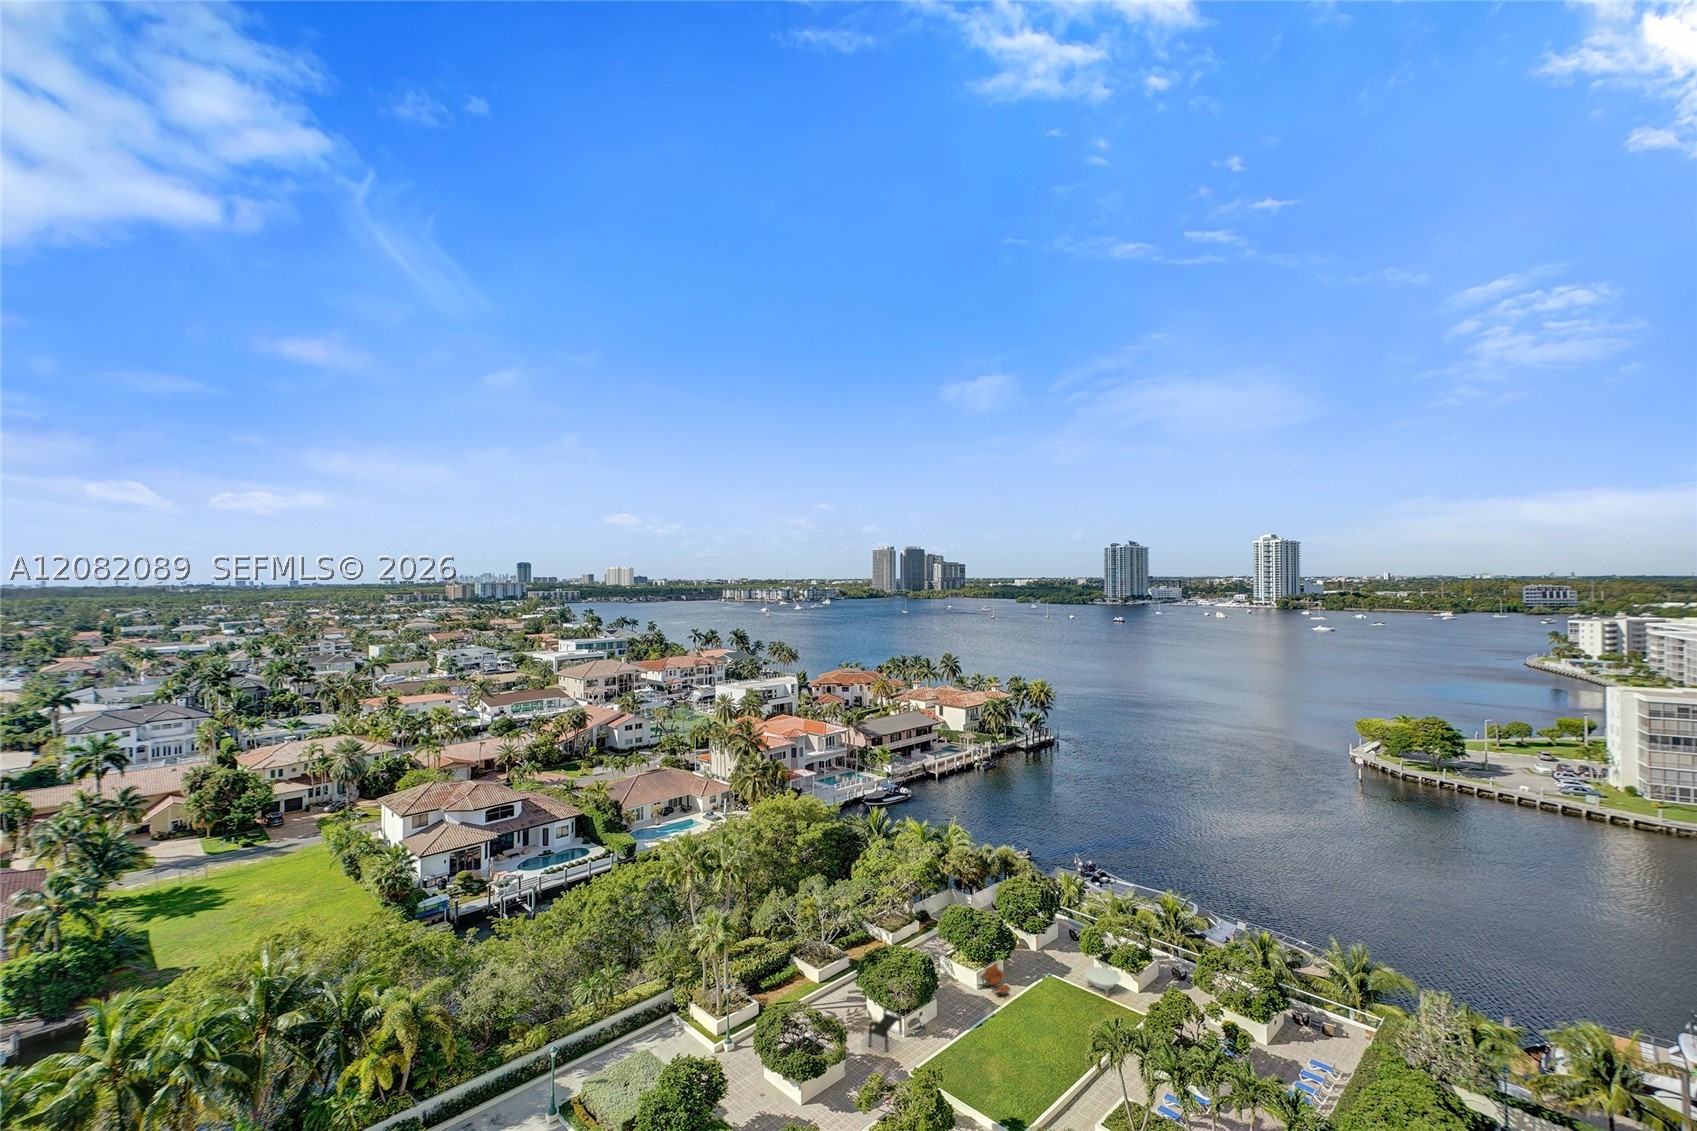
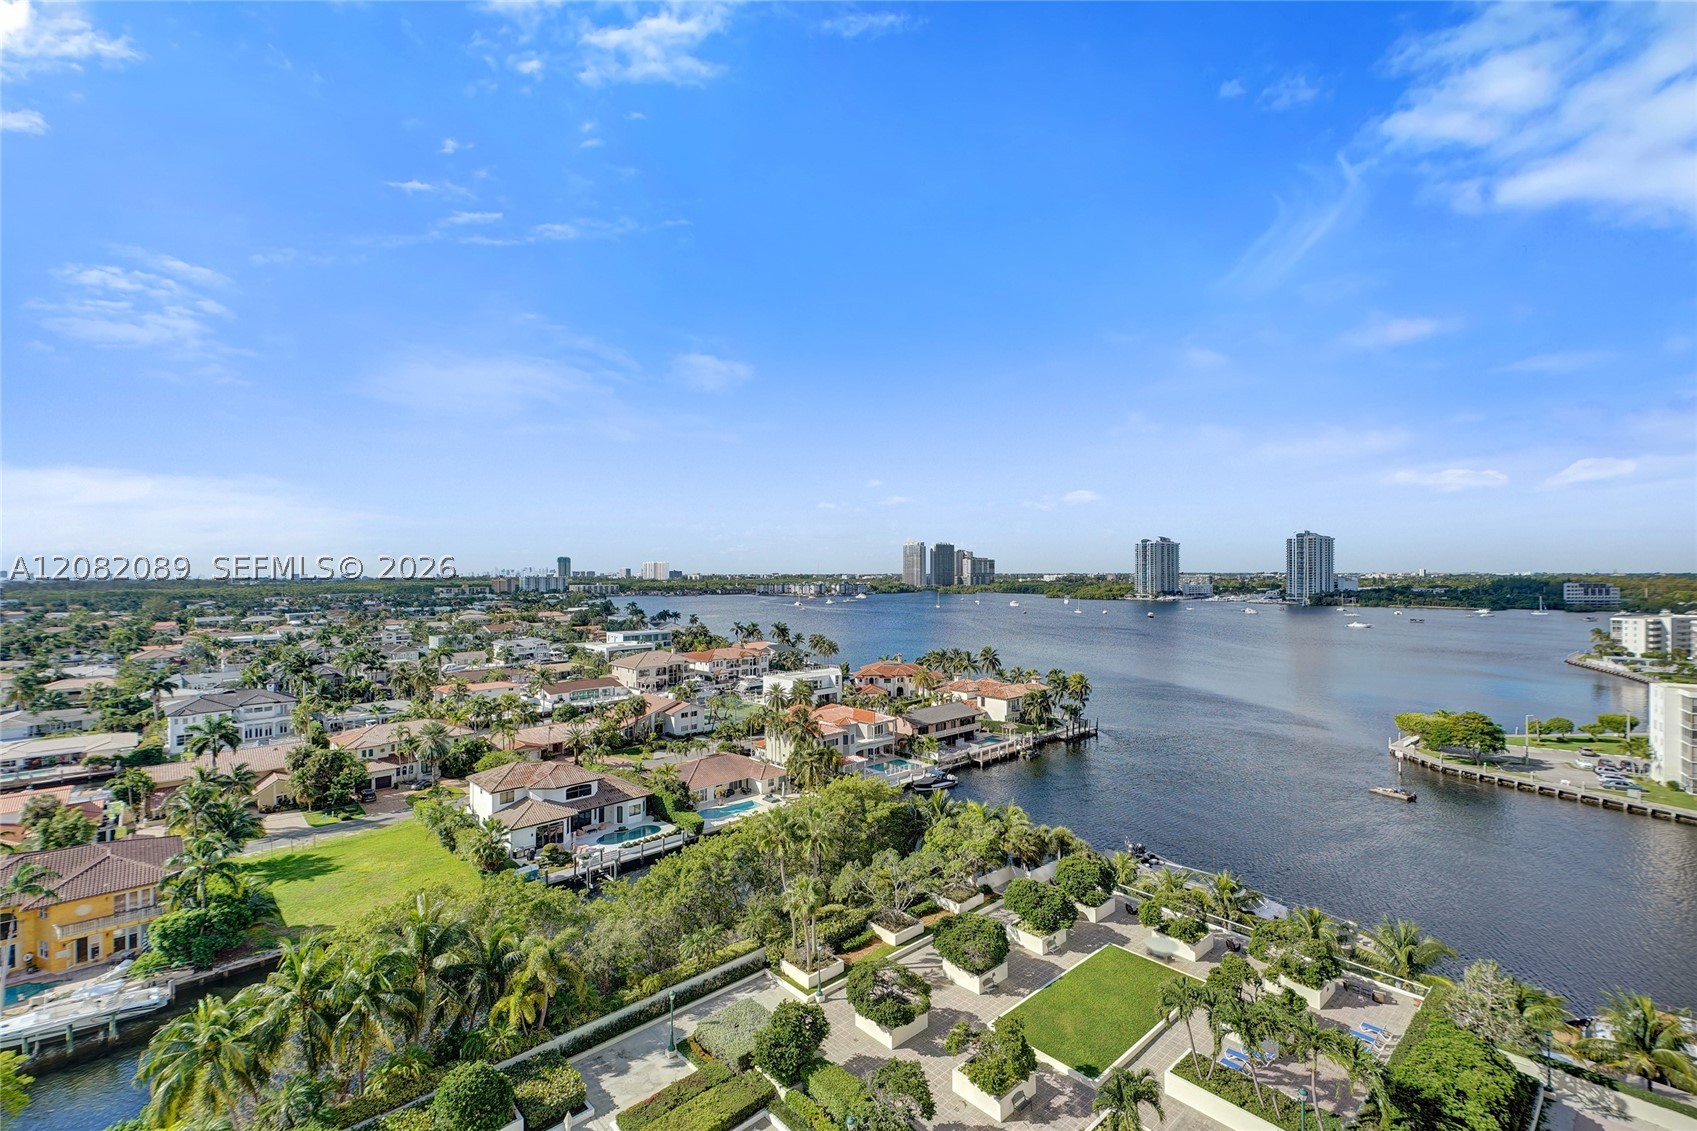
lounge chair: present [984,963,1010,996] -> none [1048,927,1075,965]
bench: present [869,1007,902,1052] -> none [948,966,978,1007]

